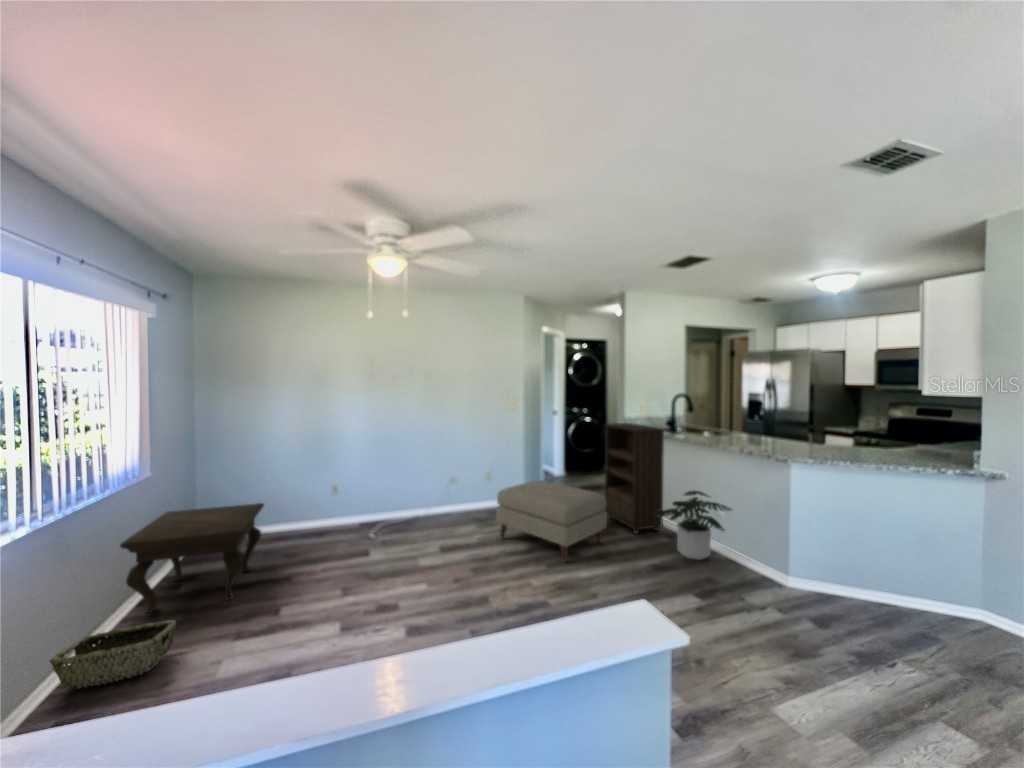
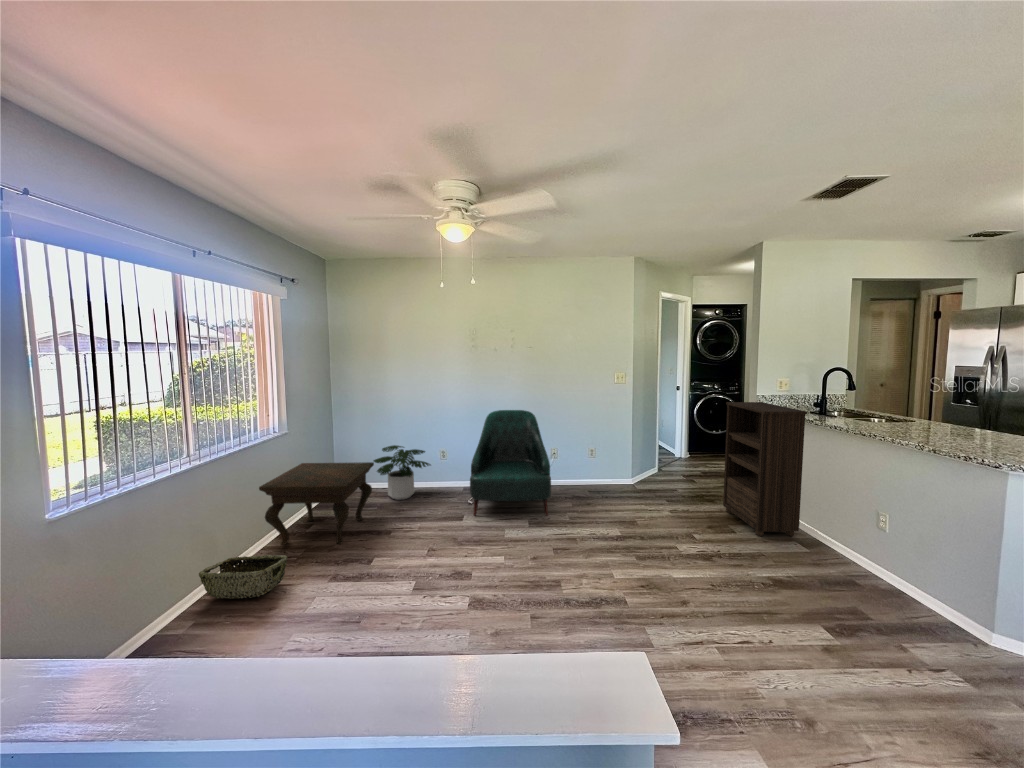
armchair: none [377,438,460,550] -> present [470,410,551,516]
ottoman: present [496,480,607,562] -> none [589,462,718,558]
potted plant: present [656,490,731,560] -> present [374,445,431,500]

